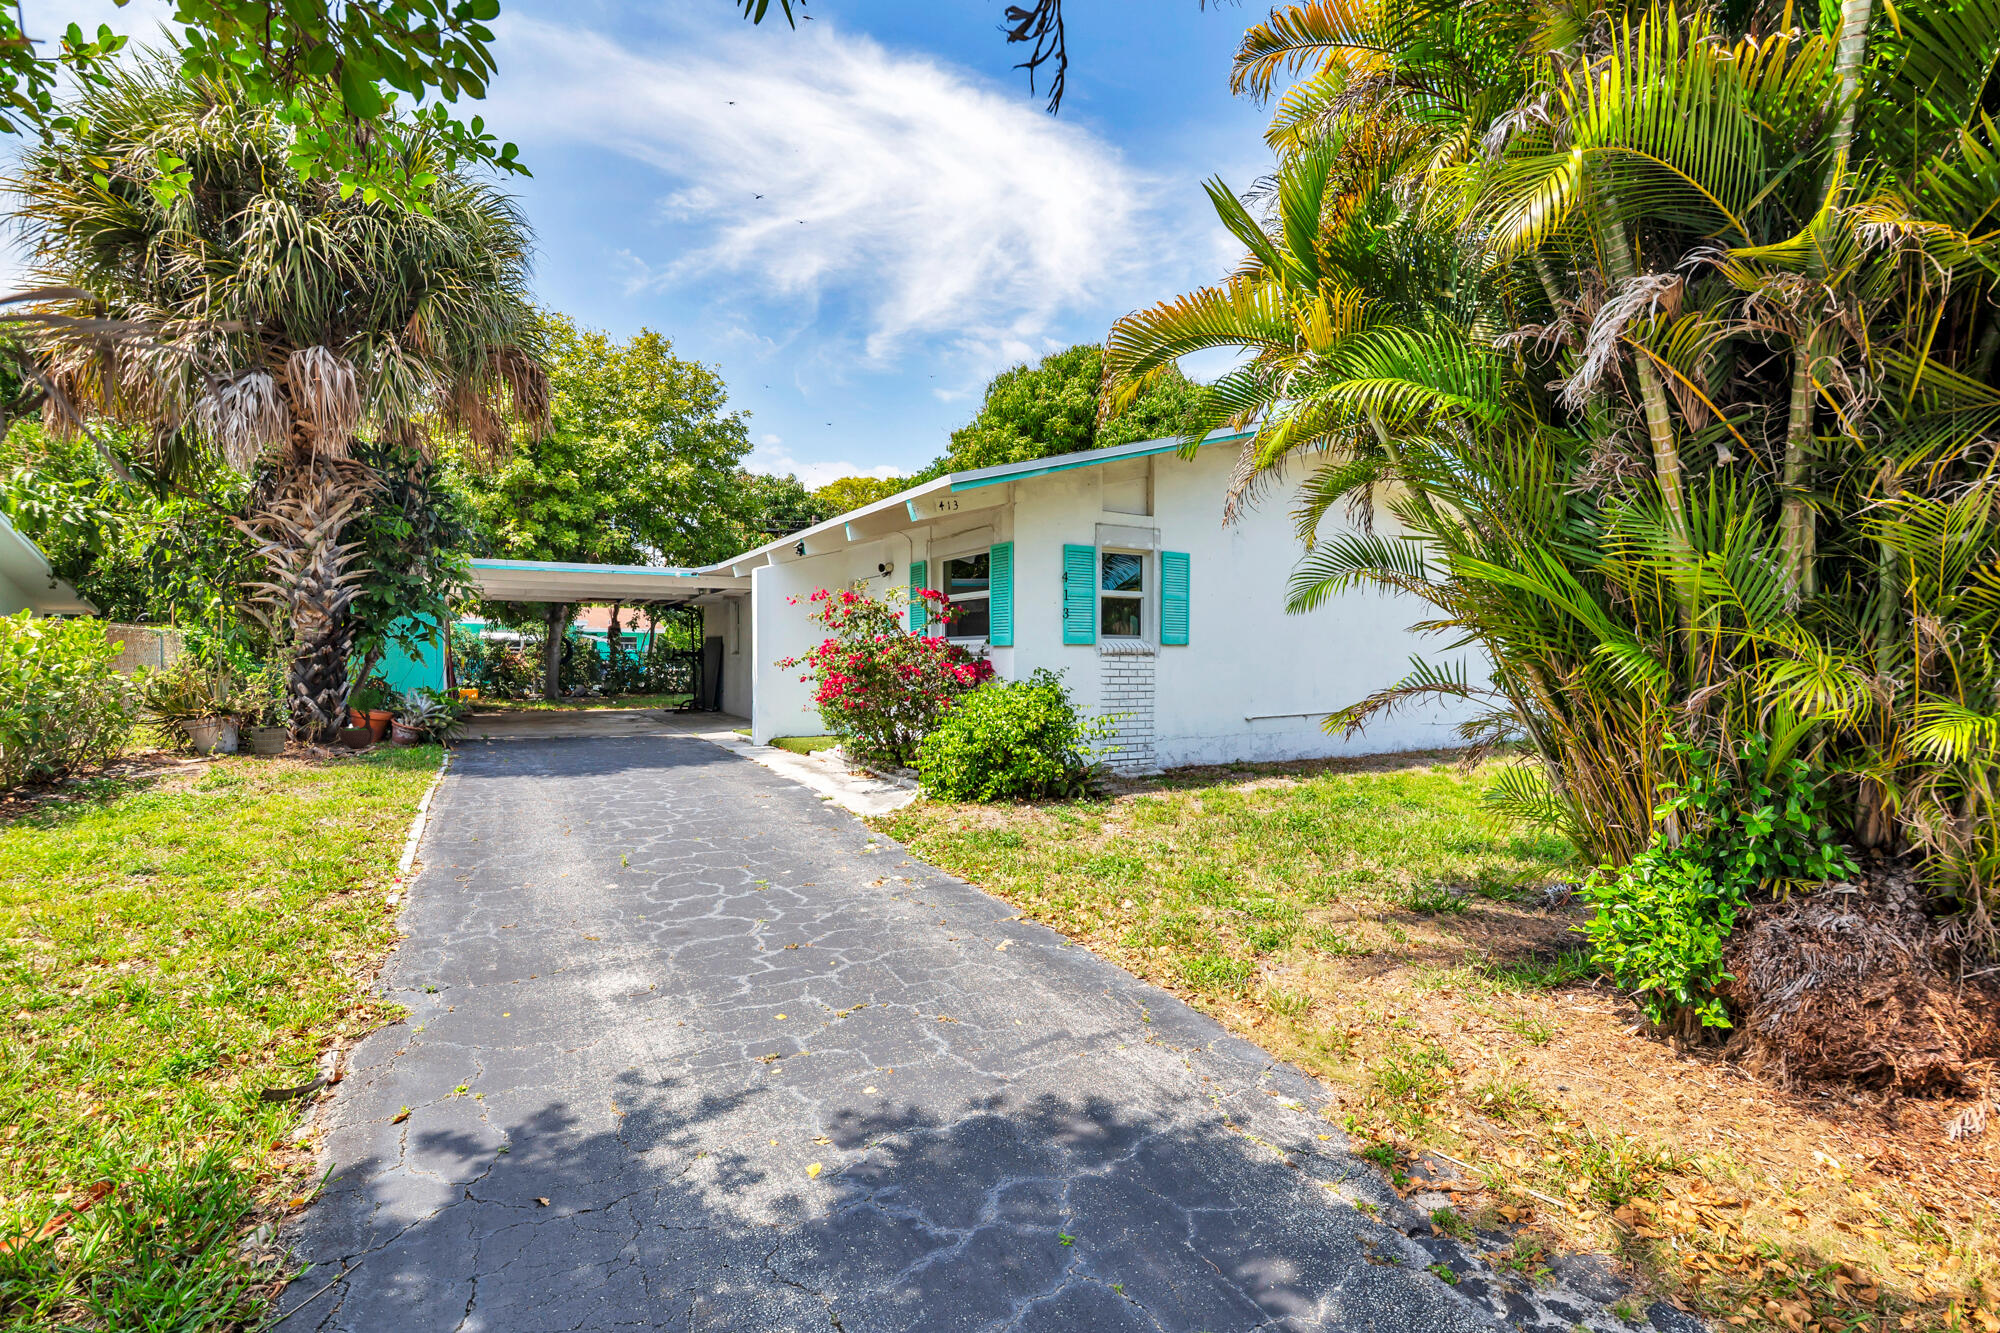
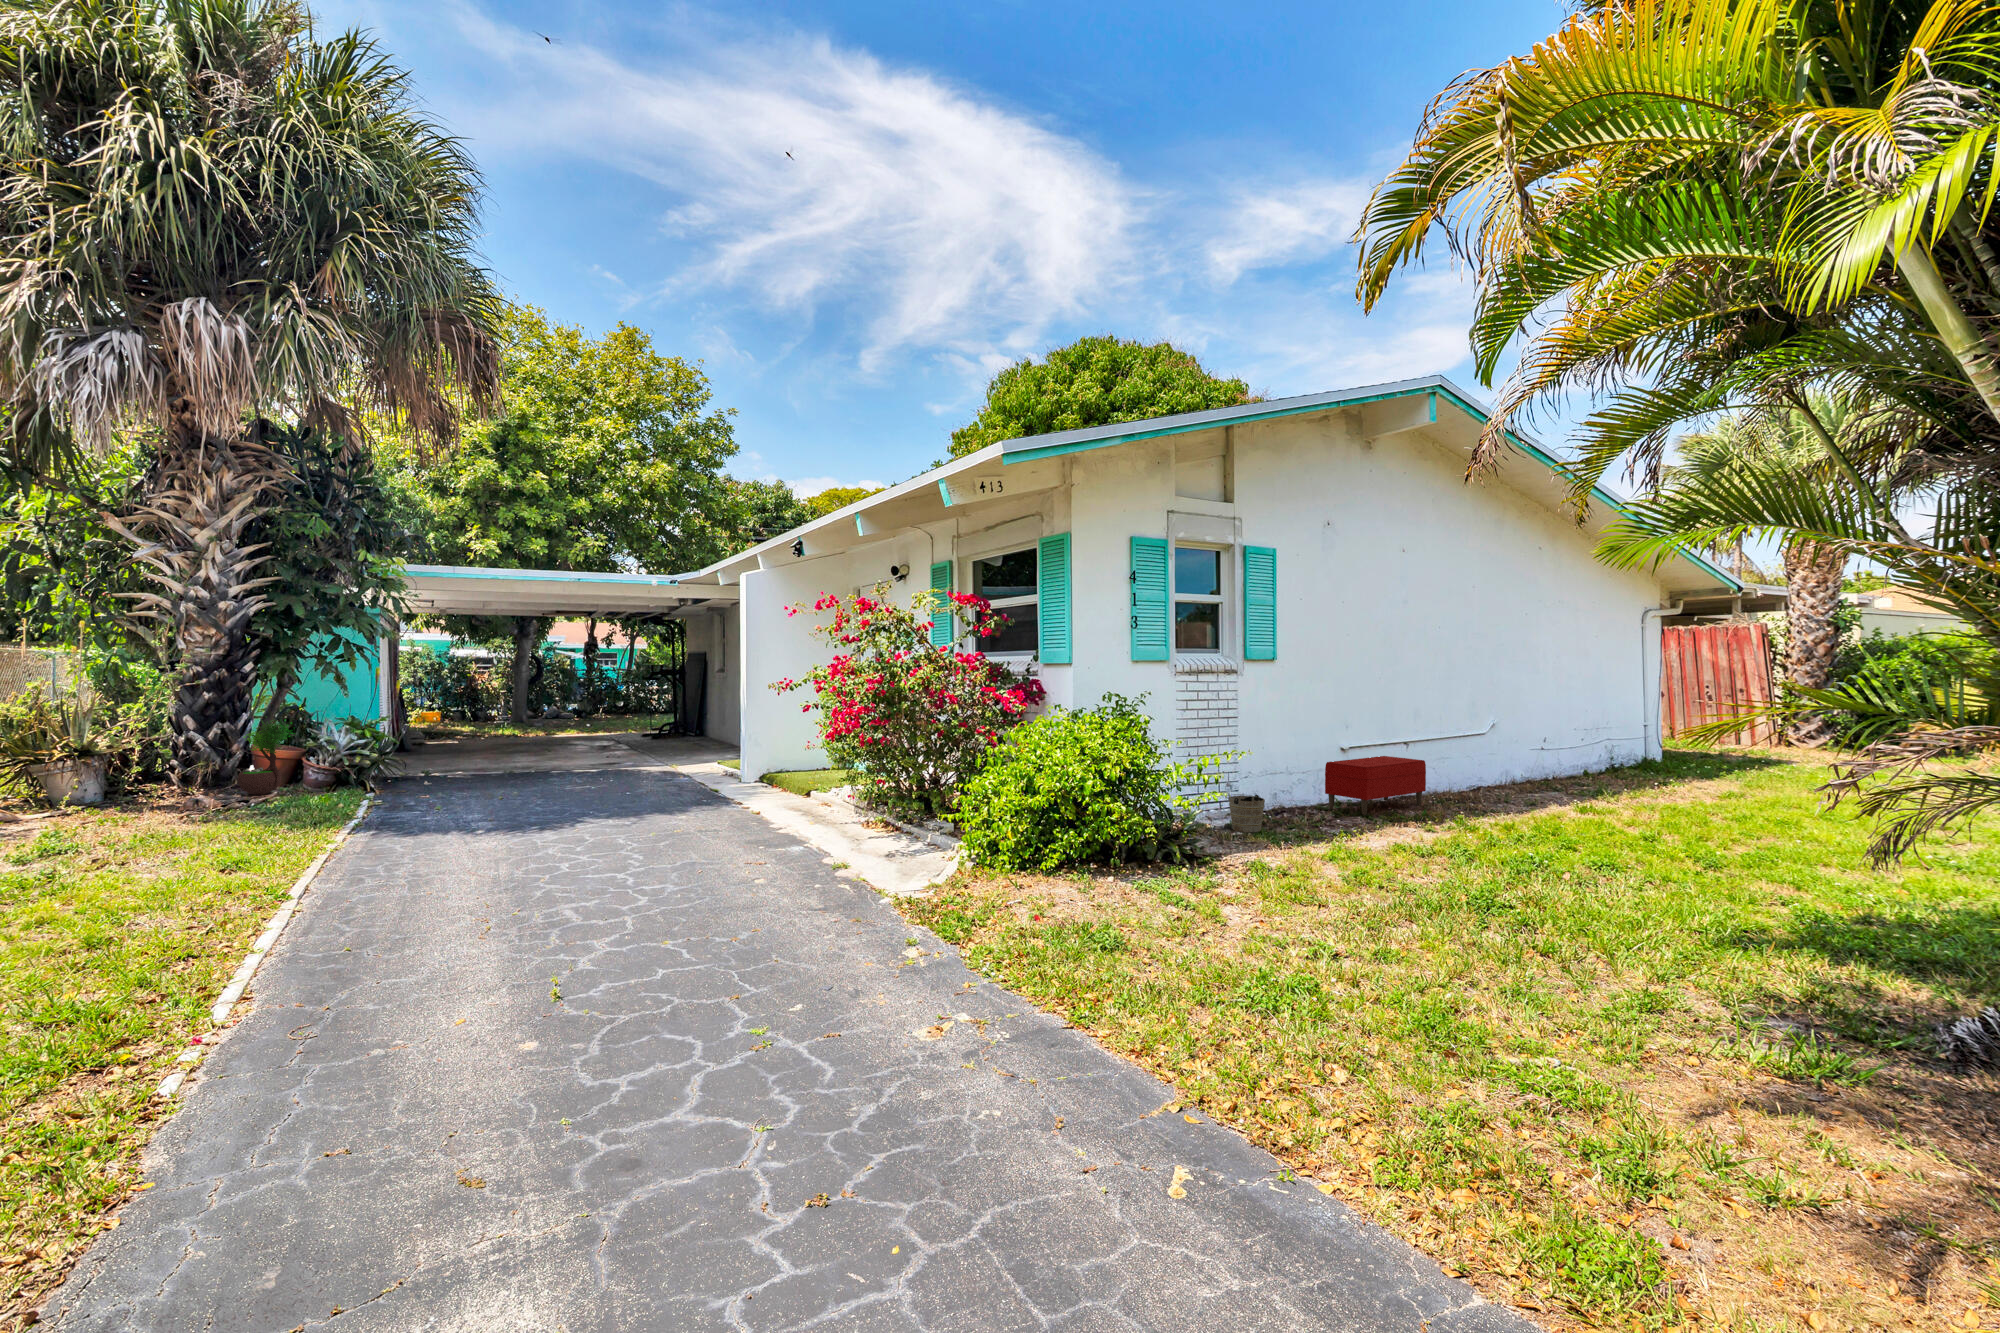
bench: none [1231,724,1316,771] -> present [1325,756,1426,815]
bucket: present [247,725,287,754] -> present [1226,794,1265,832]

